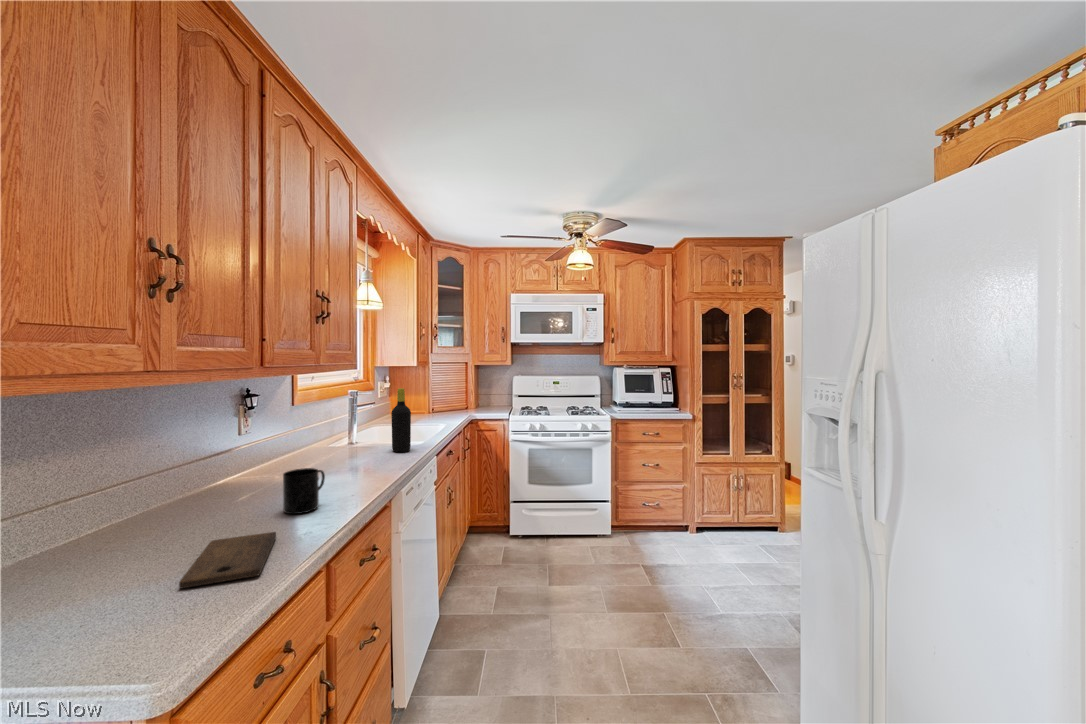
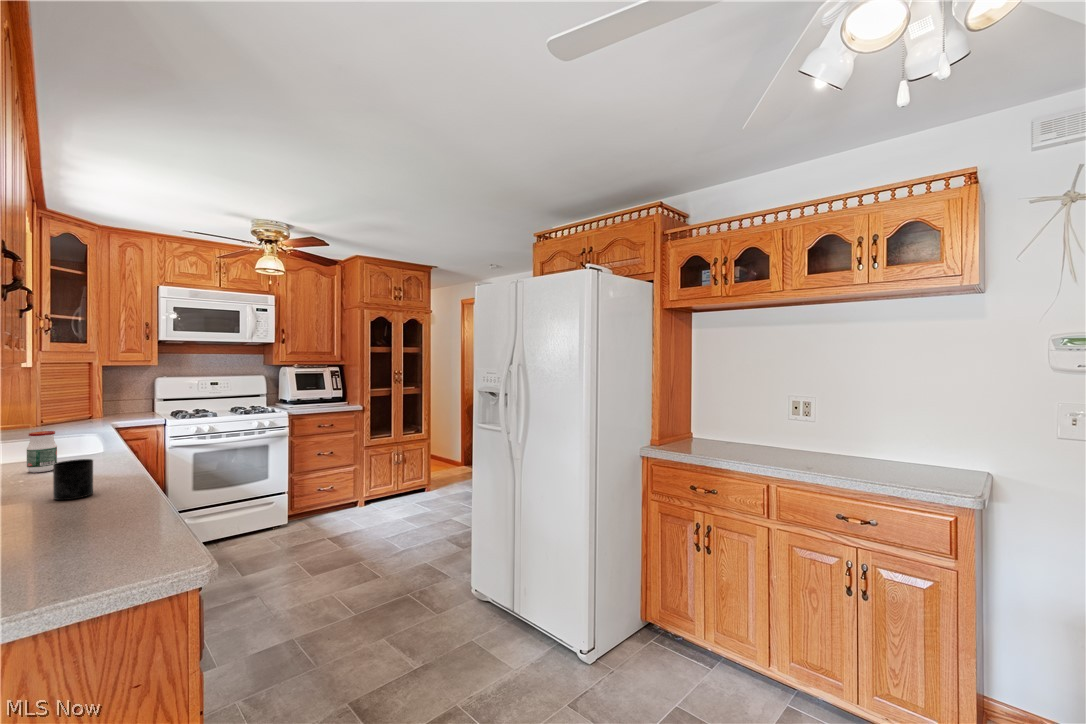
bottle: present [391,388,411,452] -> none [70,390,99,458]
jar: none [341,427,362,465] -> present [27,431,57,473]
cutting board: present [179,532,276,588] -> none [36,503,139,532]

